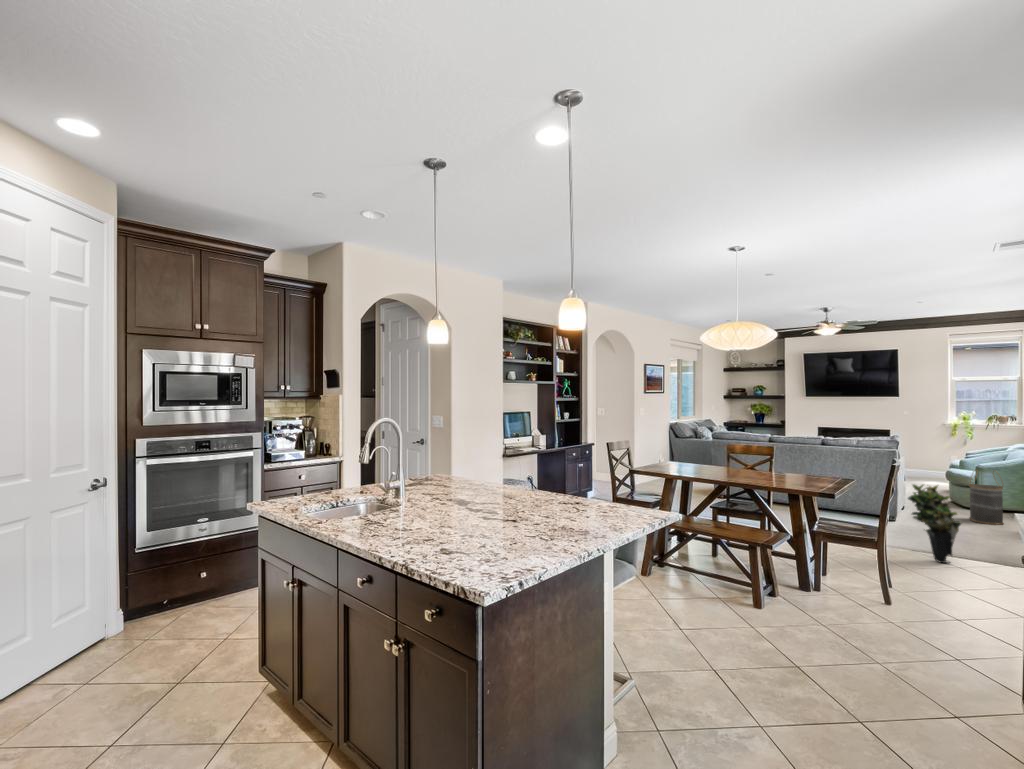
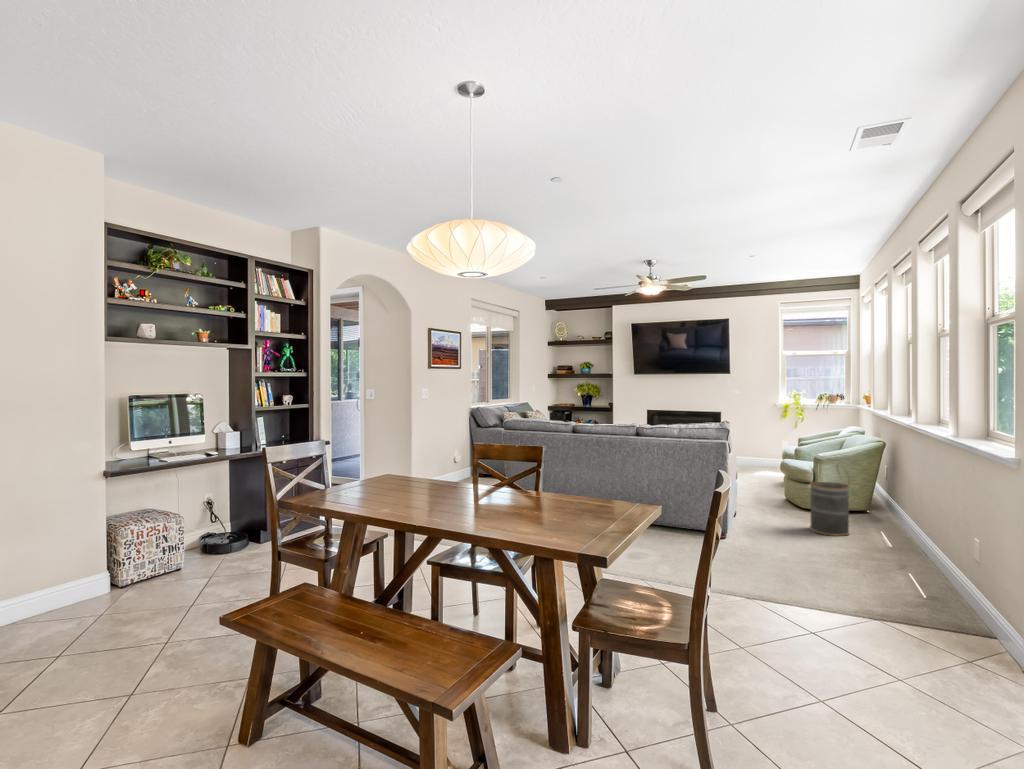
potted plant: present [908,484,962,563] -> none [741,498,819,632]

